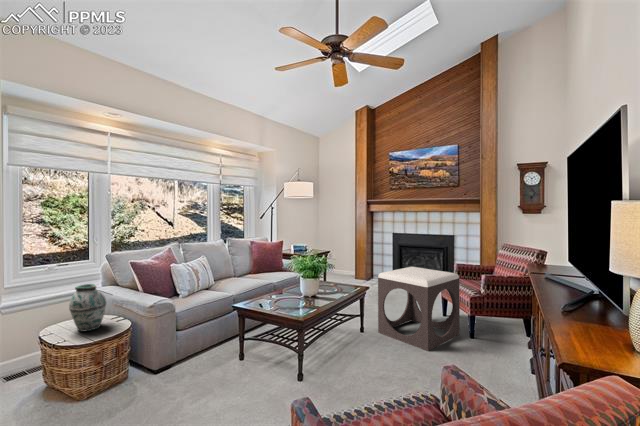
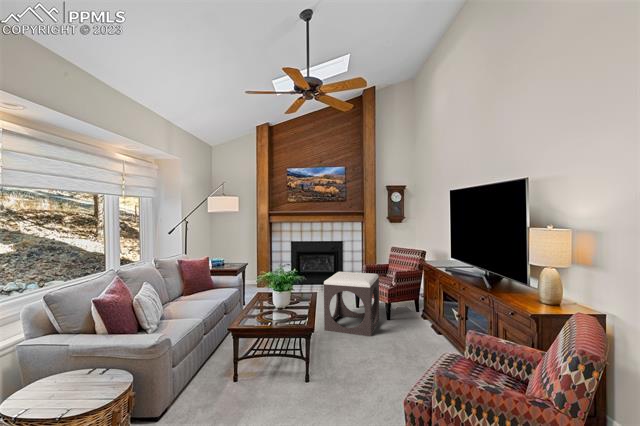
vase: present [69,284,106,331] -> none [64,335,108,393]

